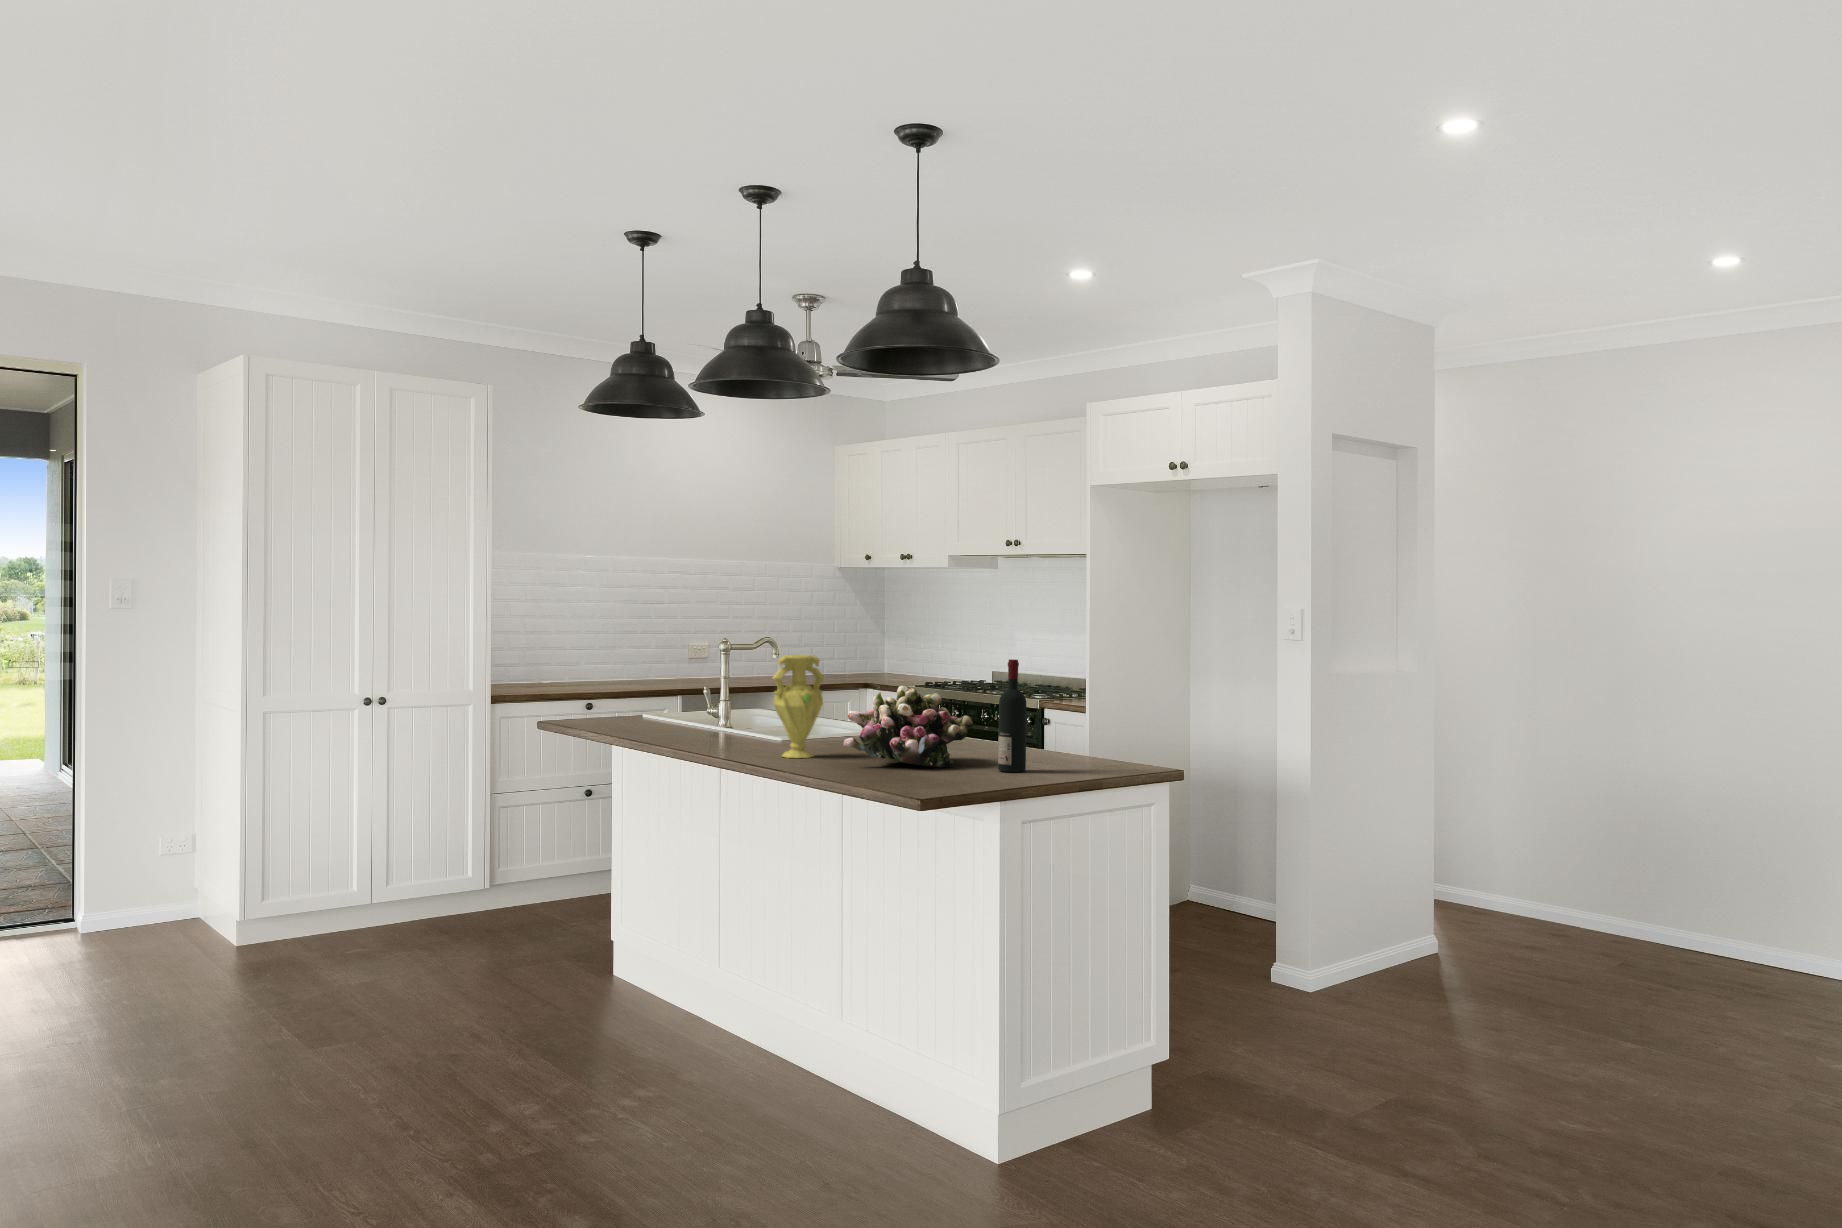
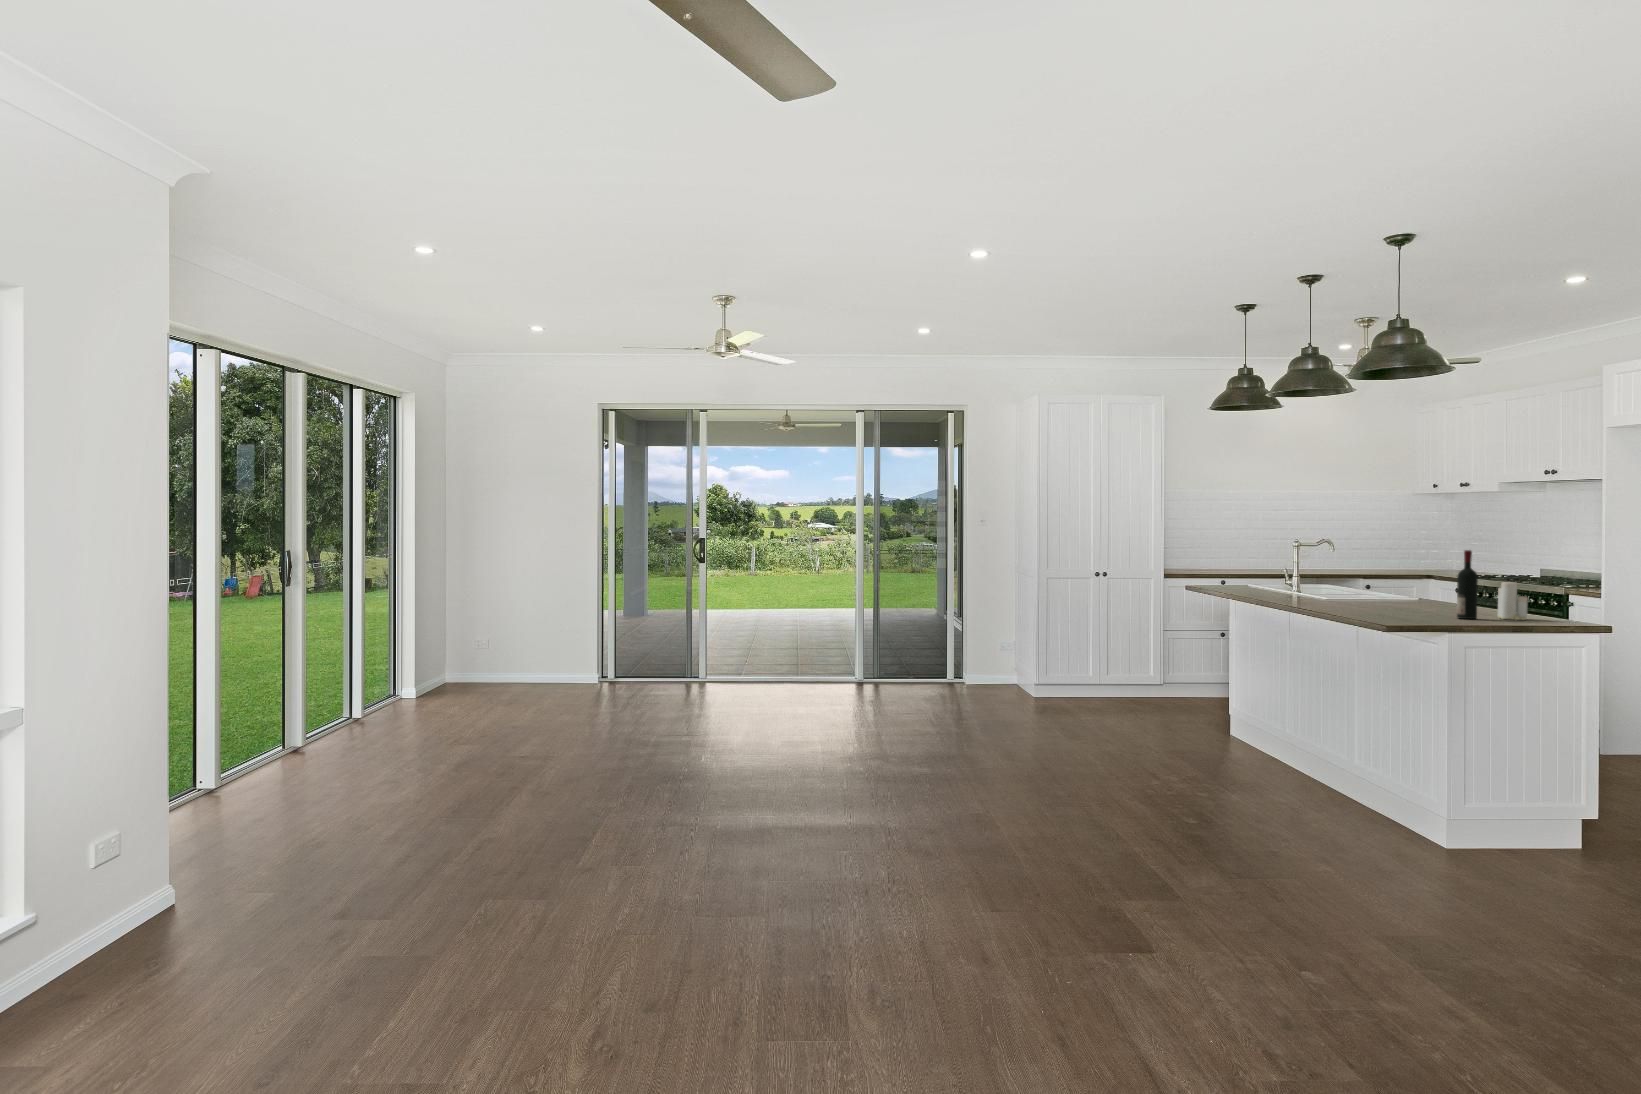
vase: present [773,655,824,758] -> none [1312,548,1348,608]
flower arrangement: present [844,686,973,768] -> none [1352,566,1444,615]
candle: none [1045,702,1085,768] -> present [1498,582,1527,620]

